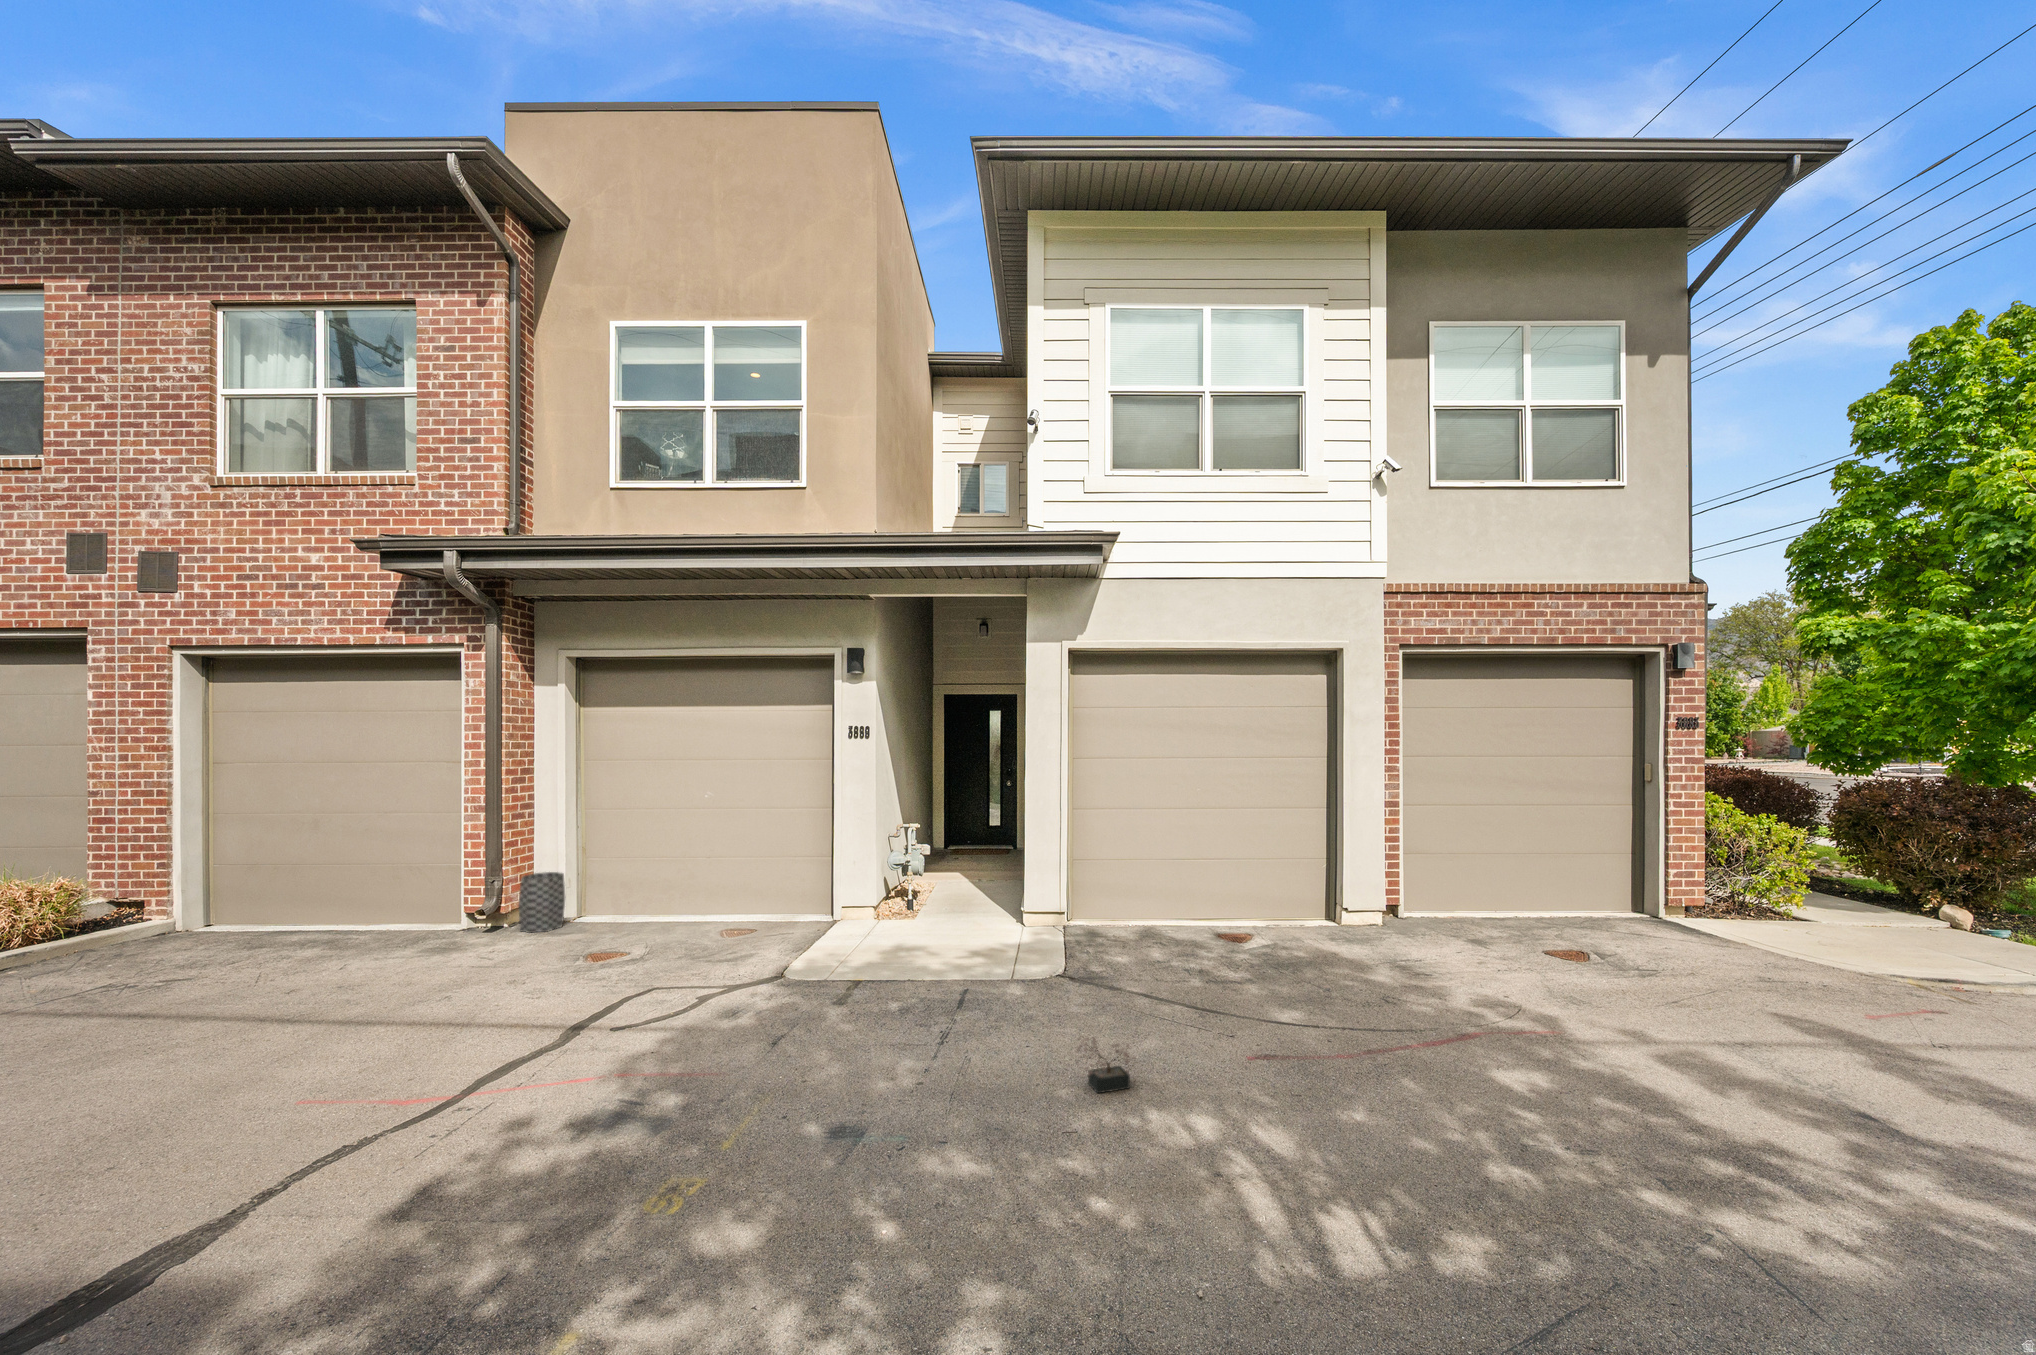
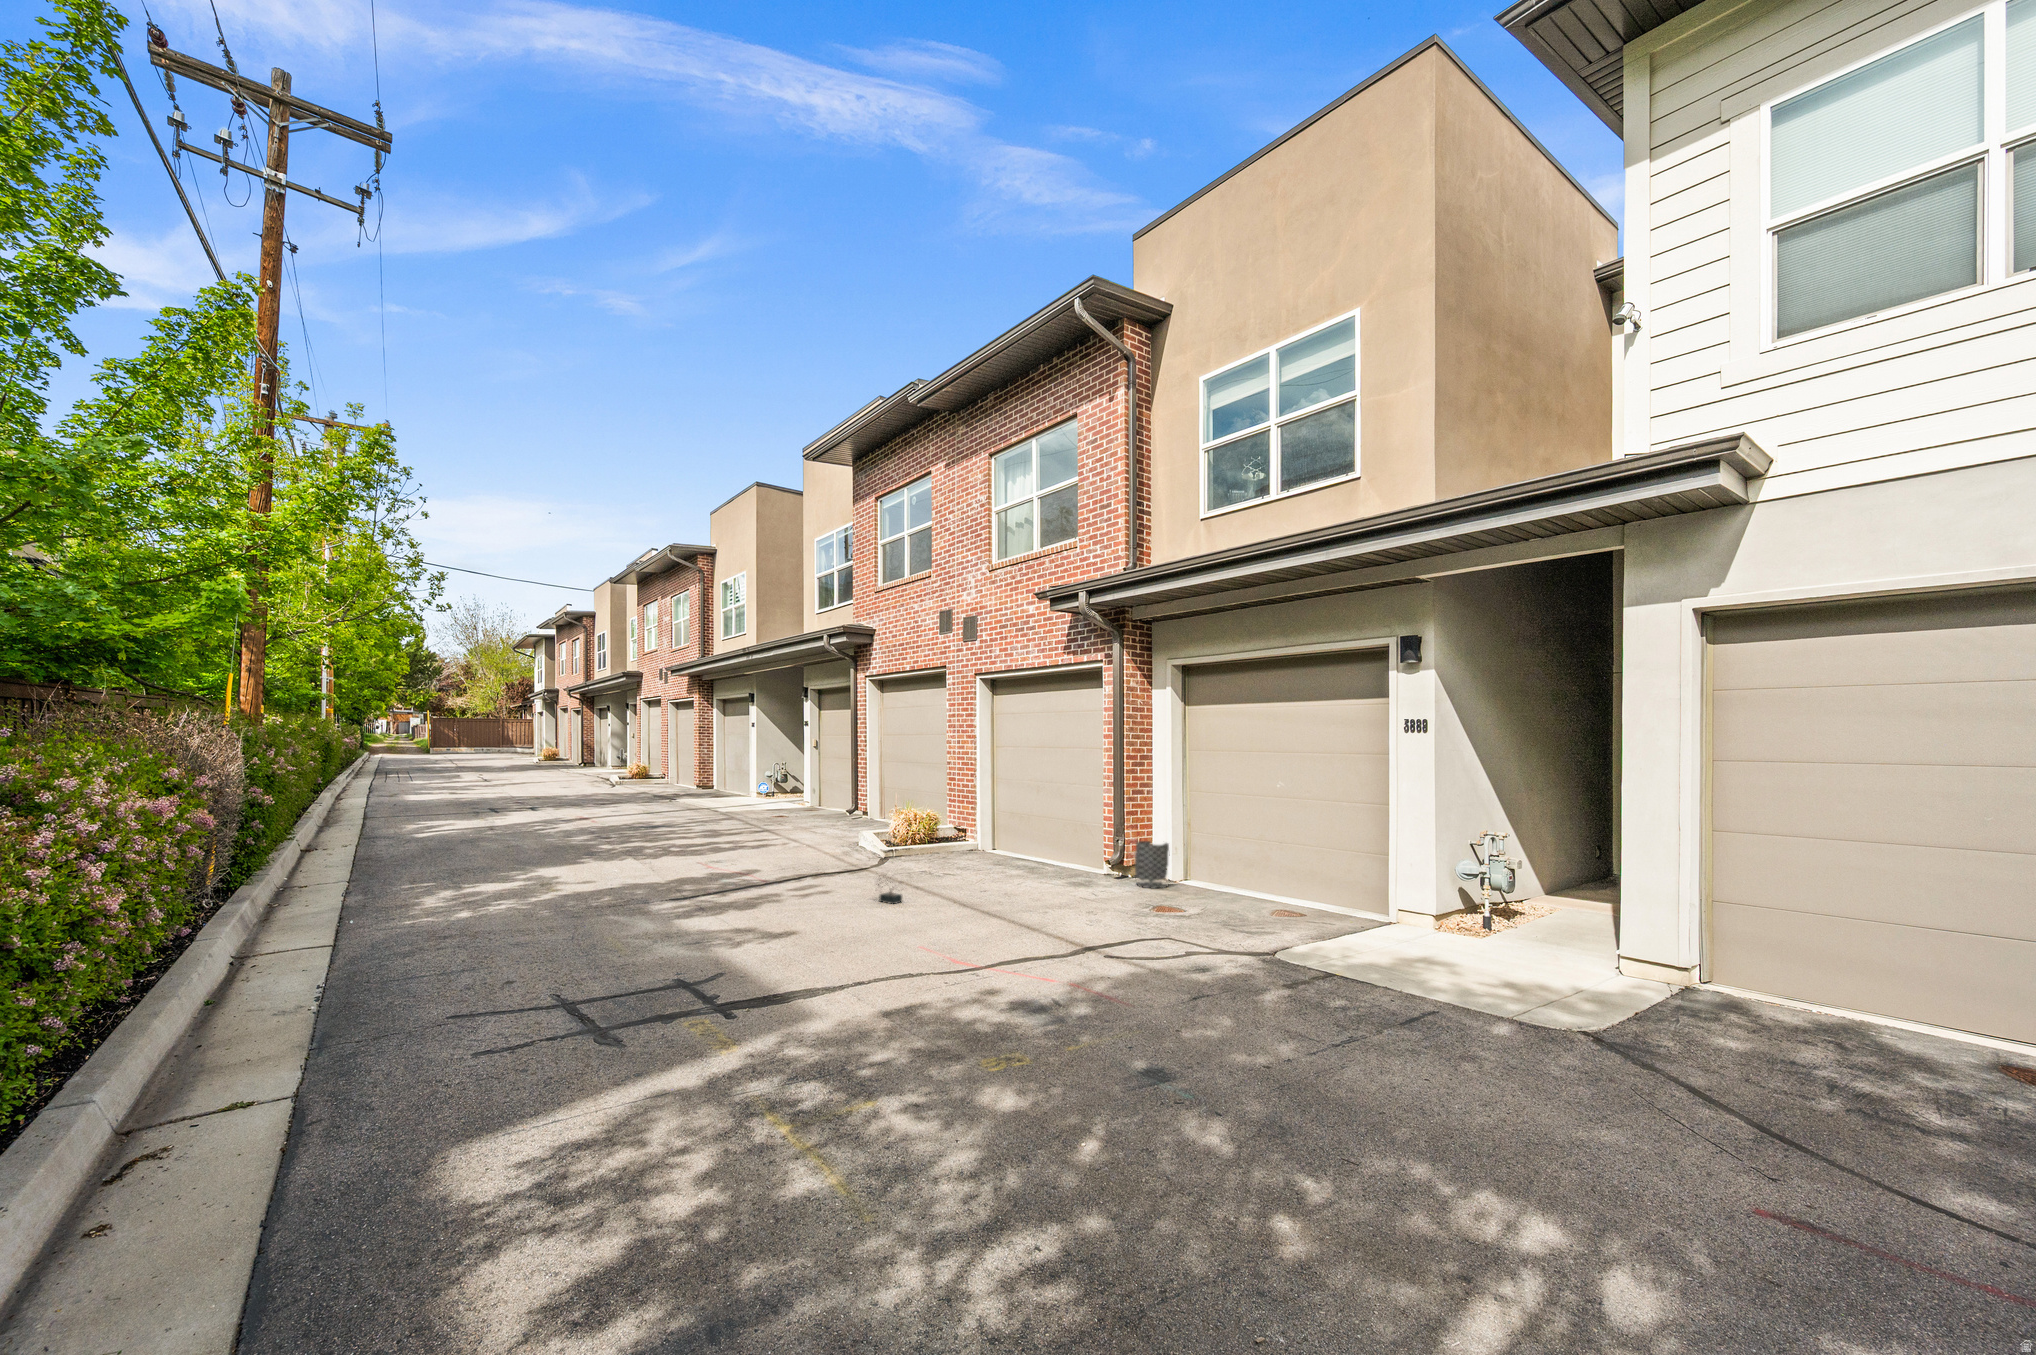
decorative plant: present [1078,1037,1134,1093] -> present [876,876,902,904]

